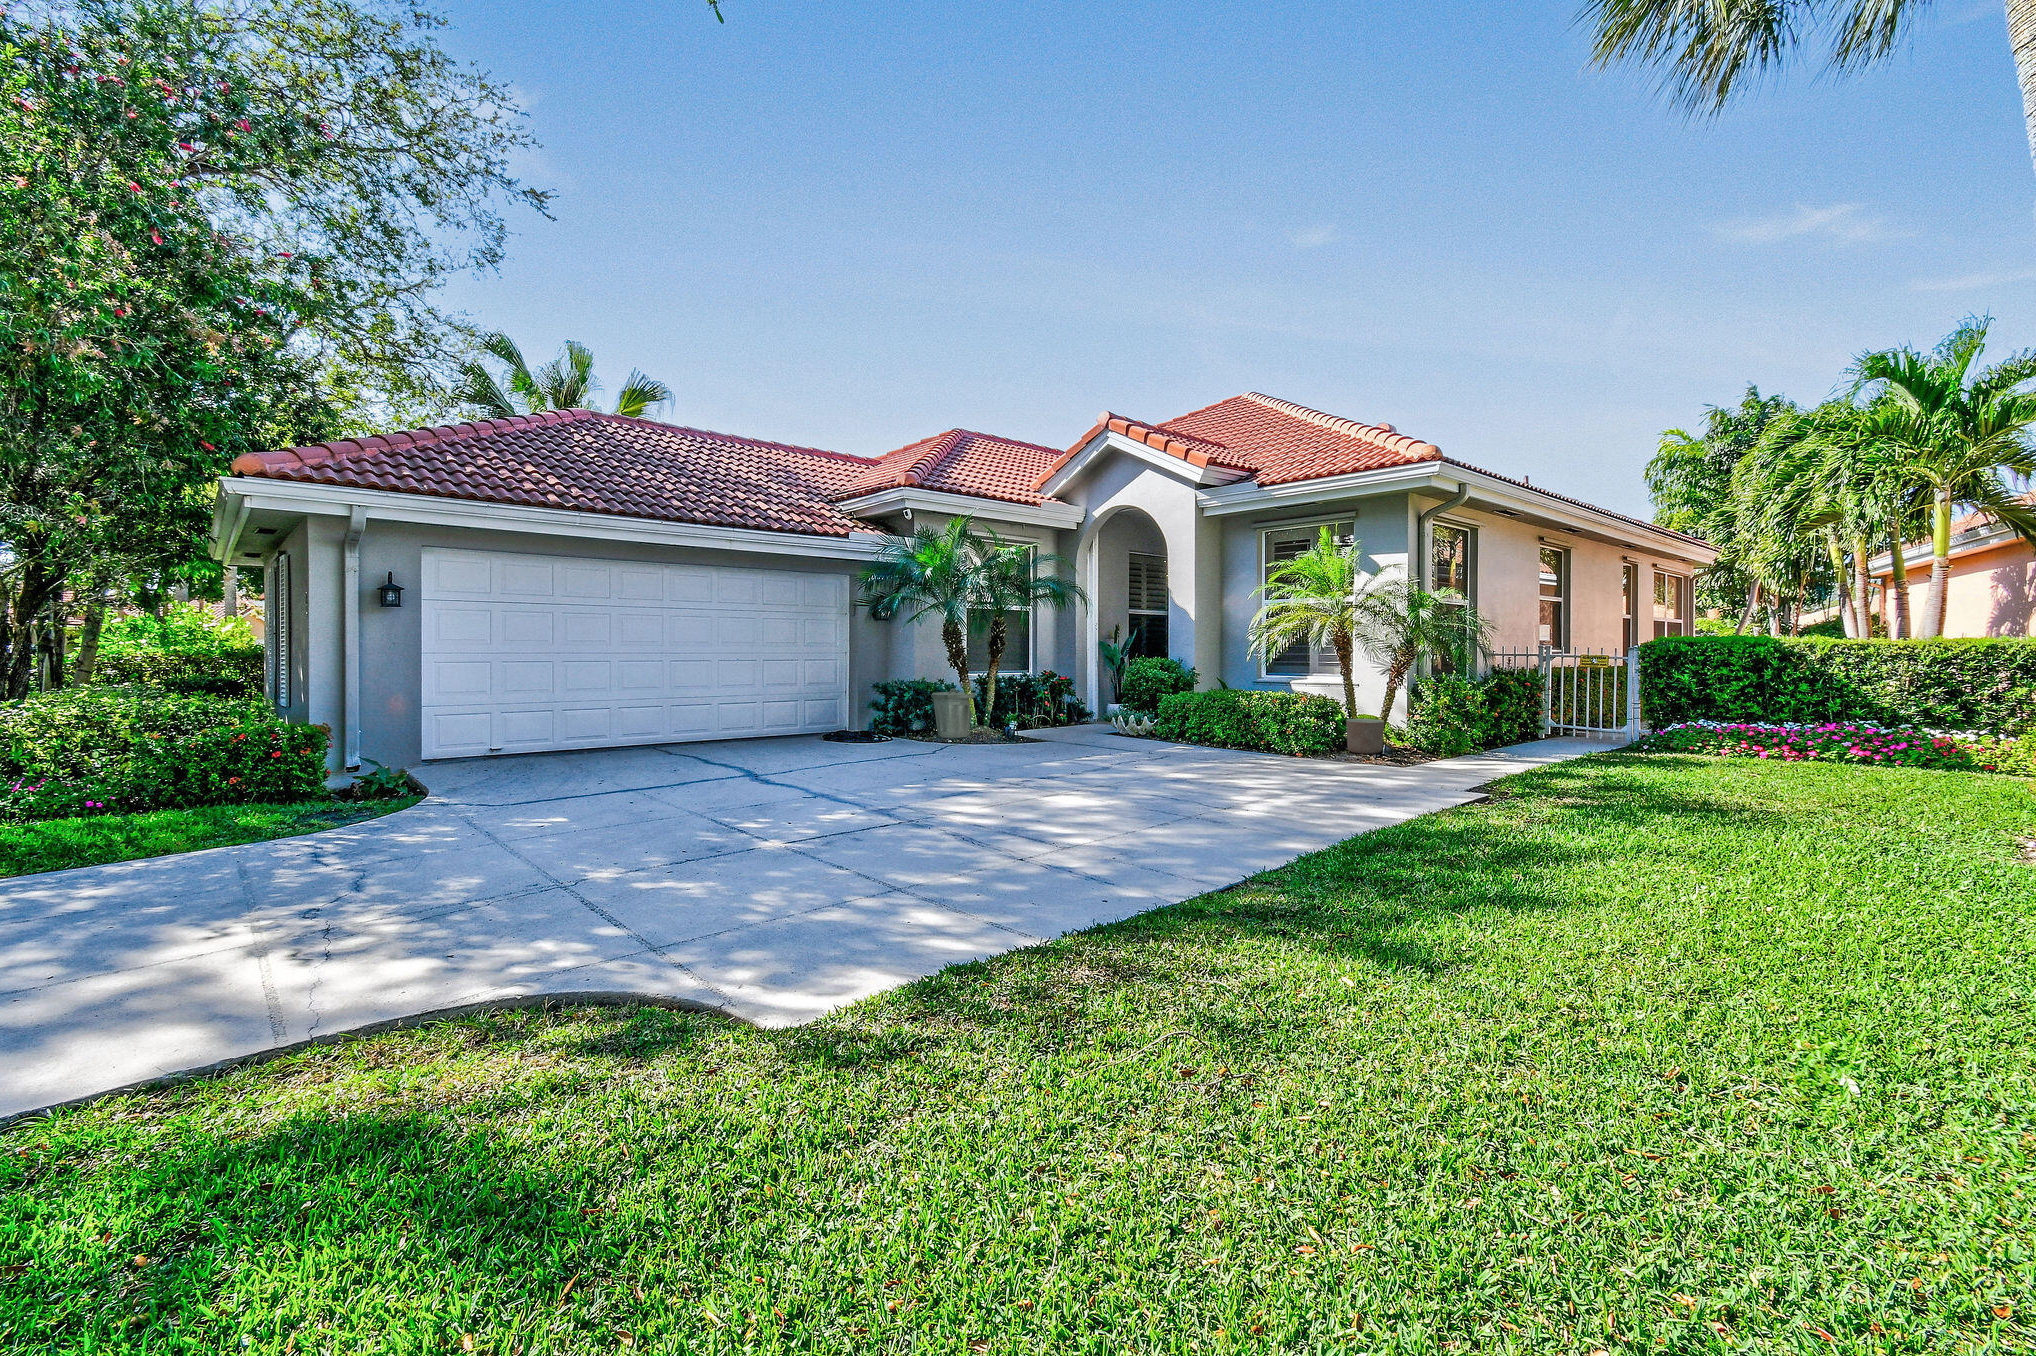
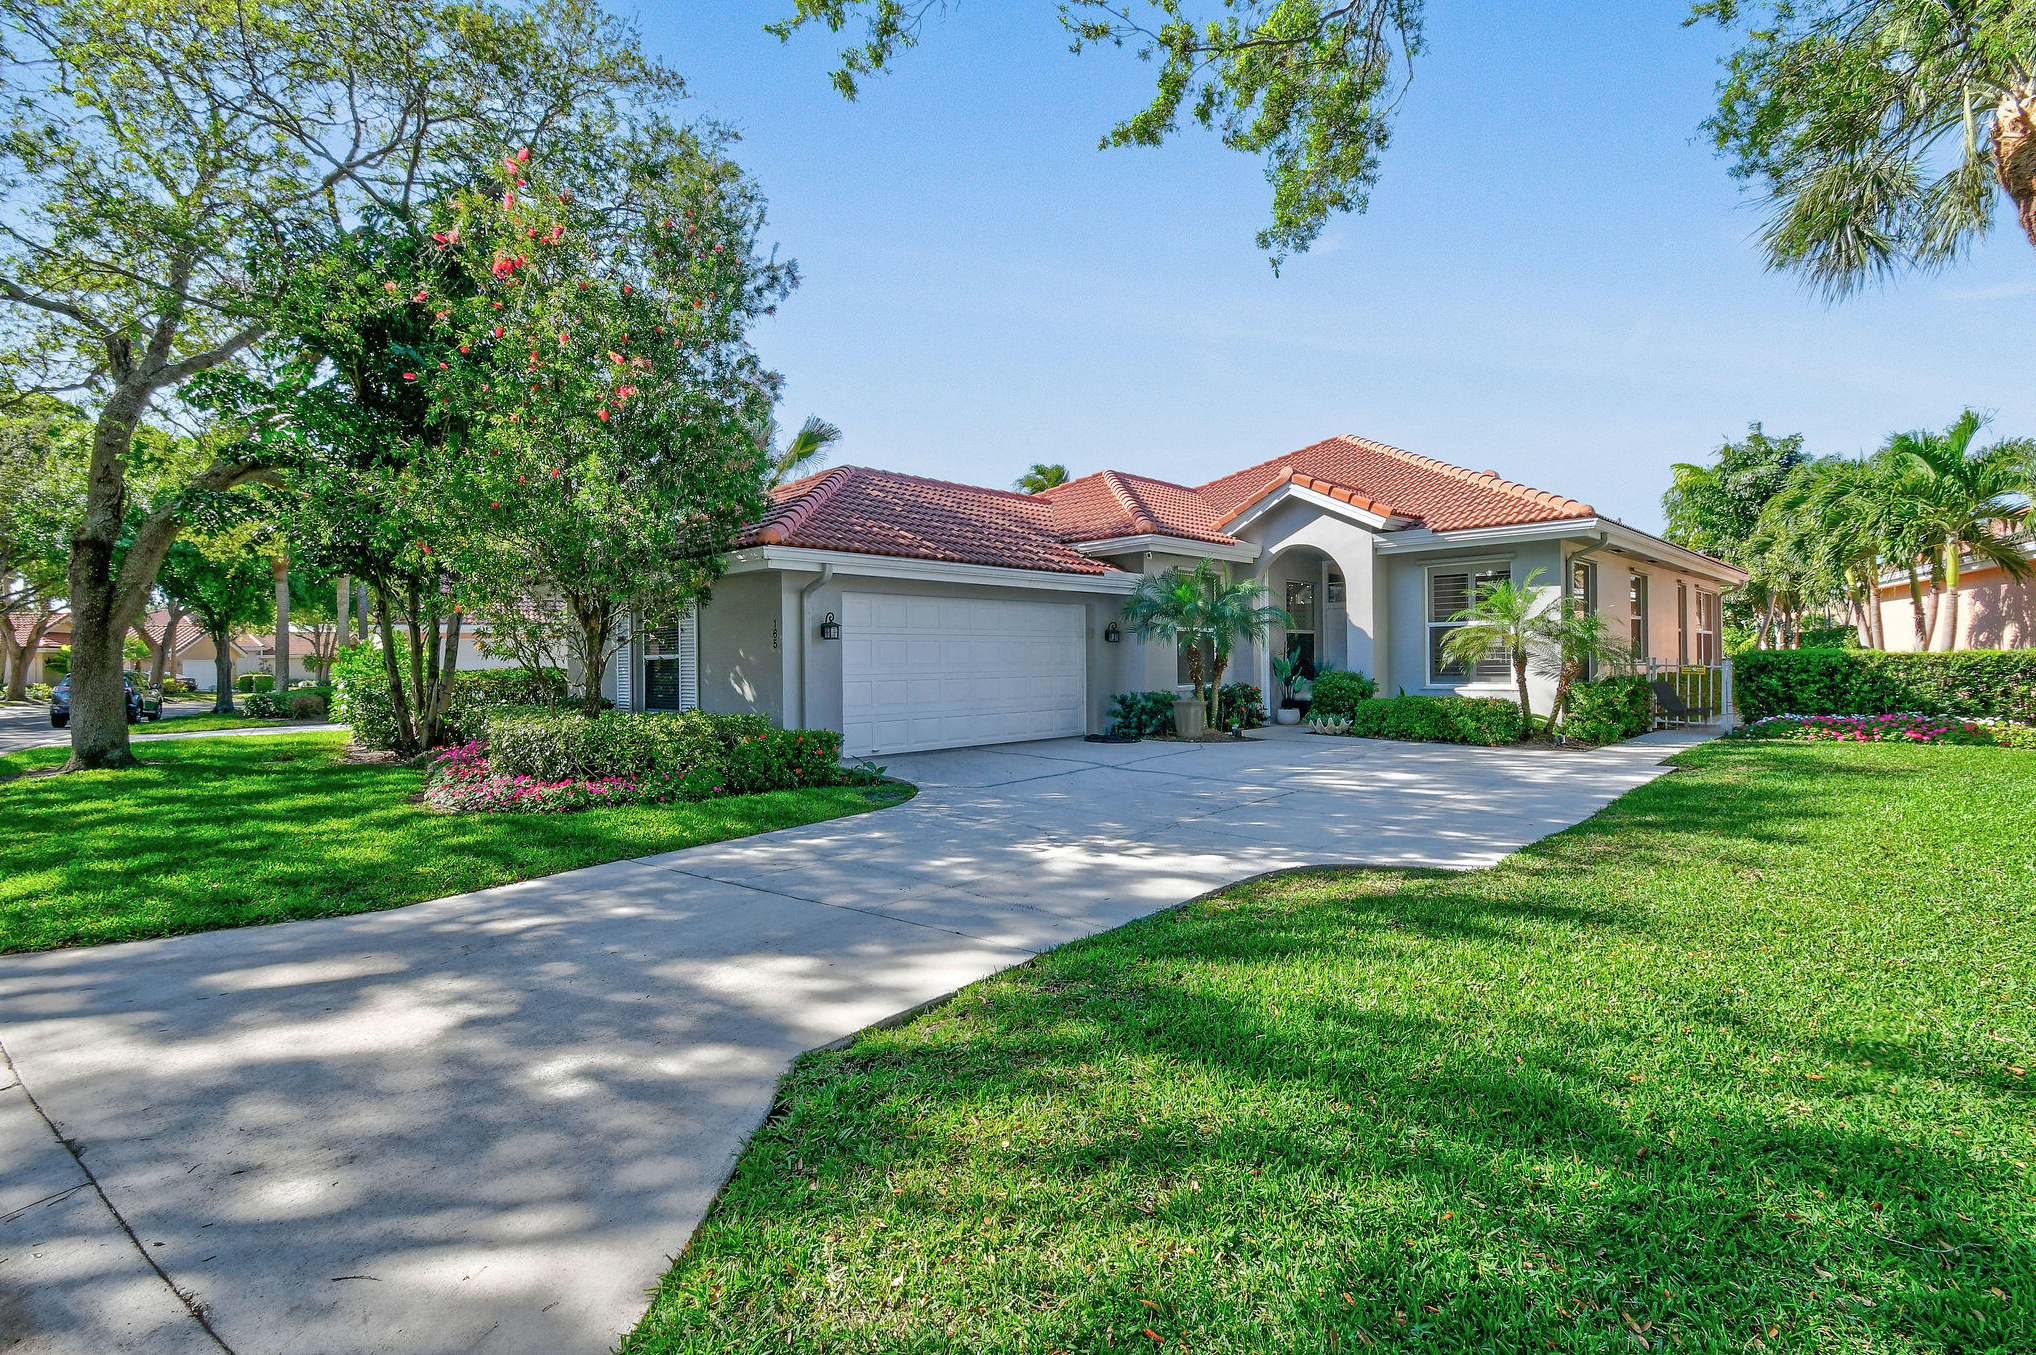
lounge chair: none [1540,677,1616,736] -> present [1651,681,1712,728]
planter: present [1346,719,1384,754] -> none [1528,716,1559,742]

